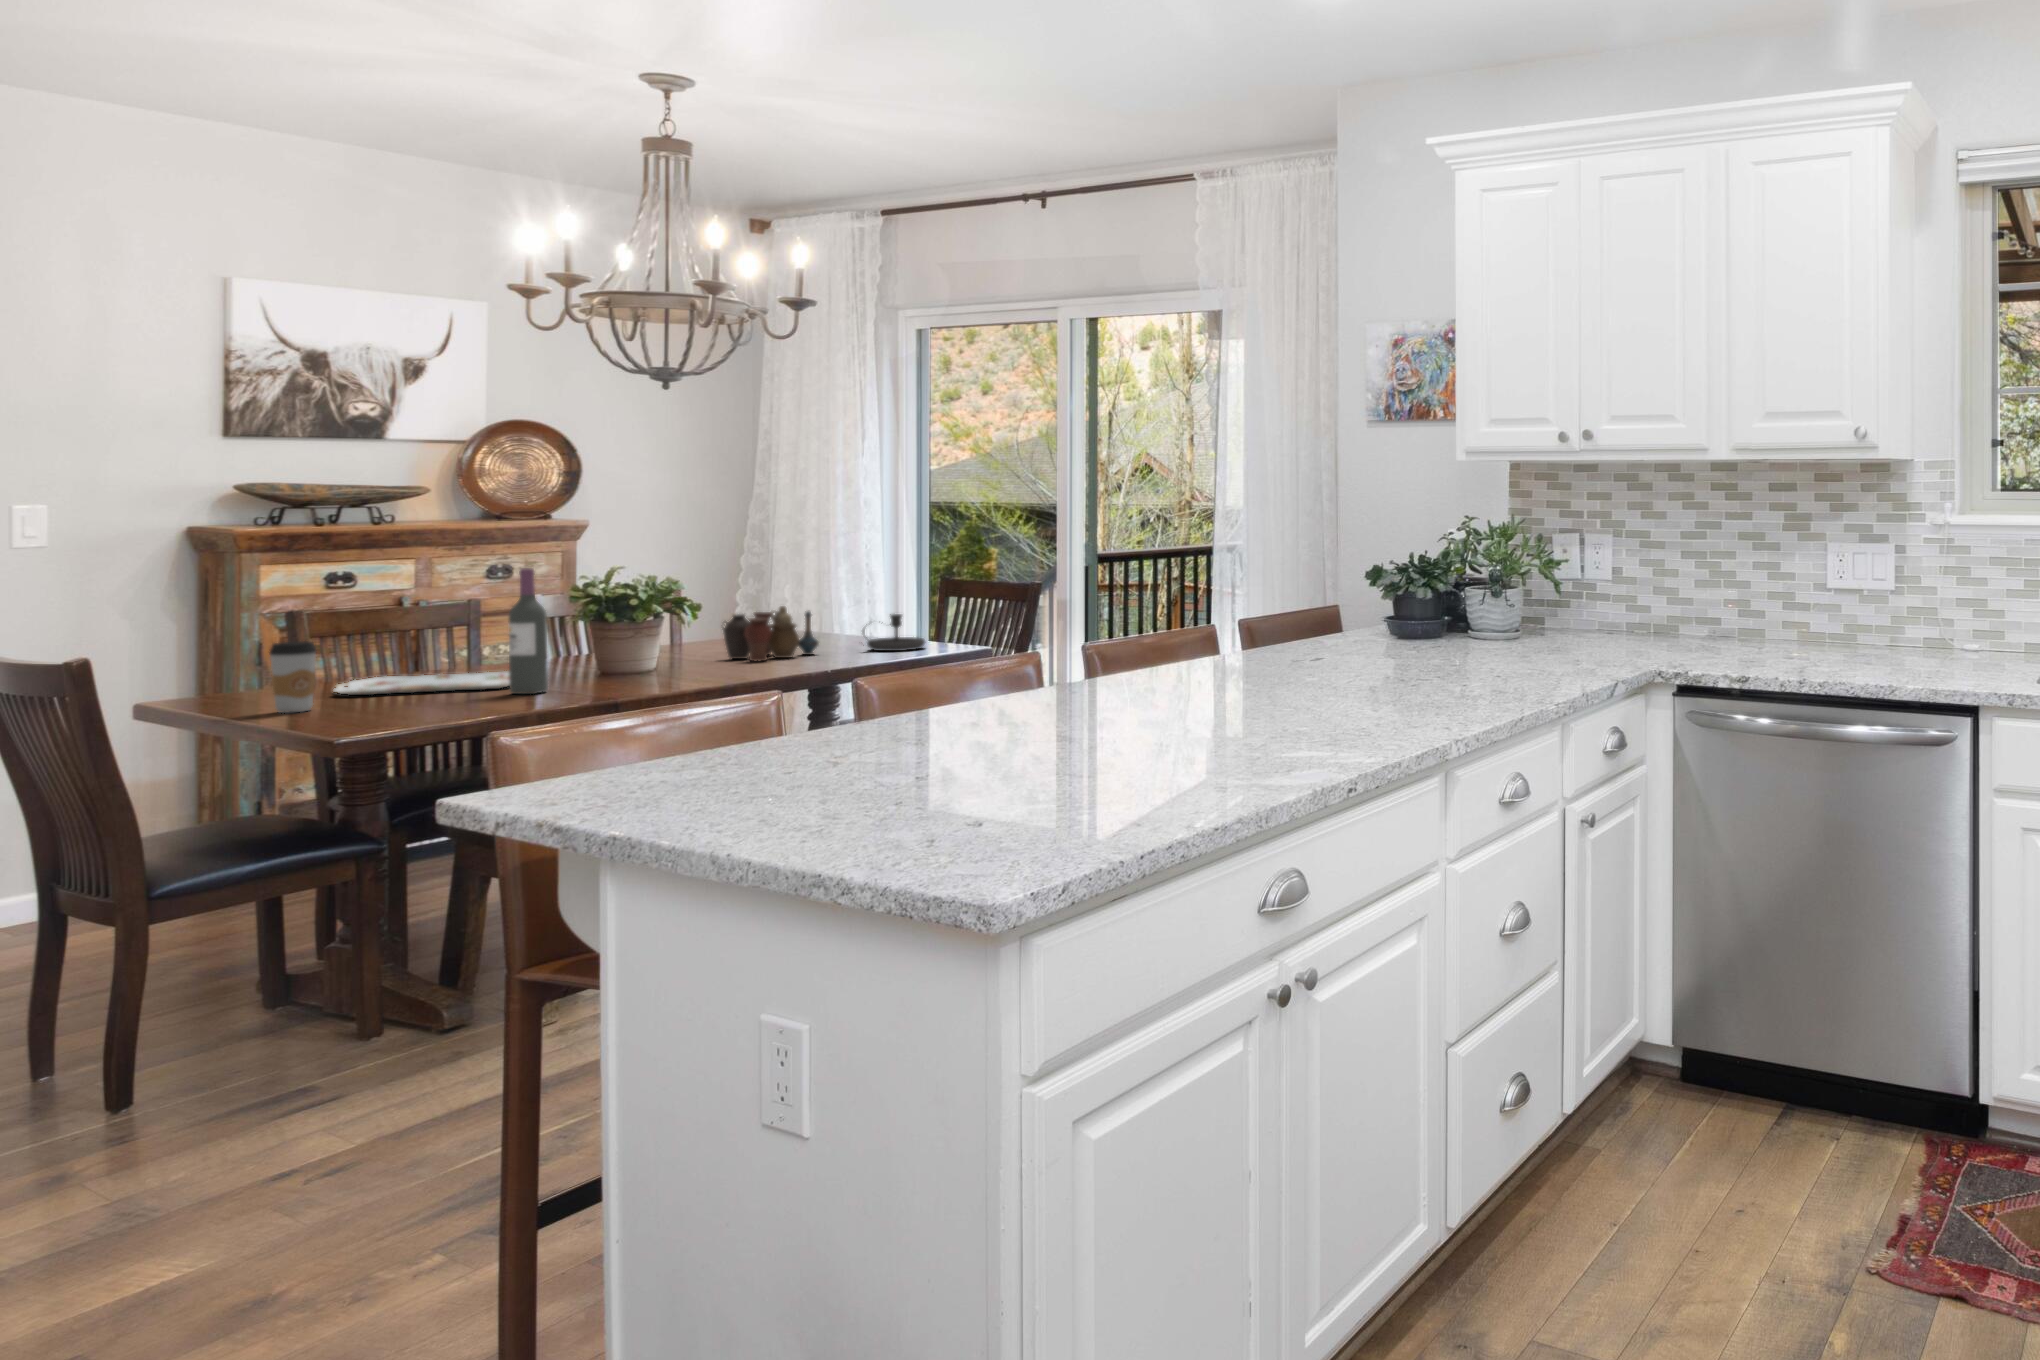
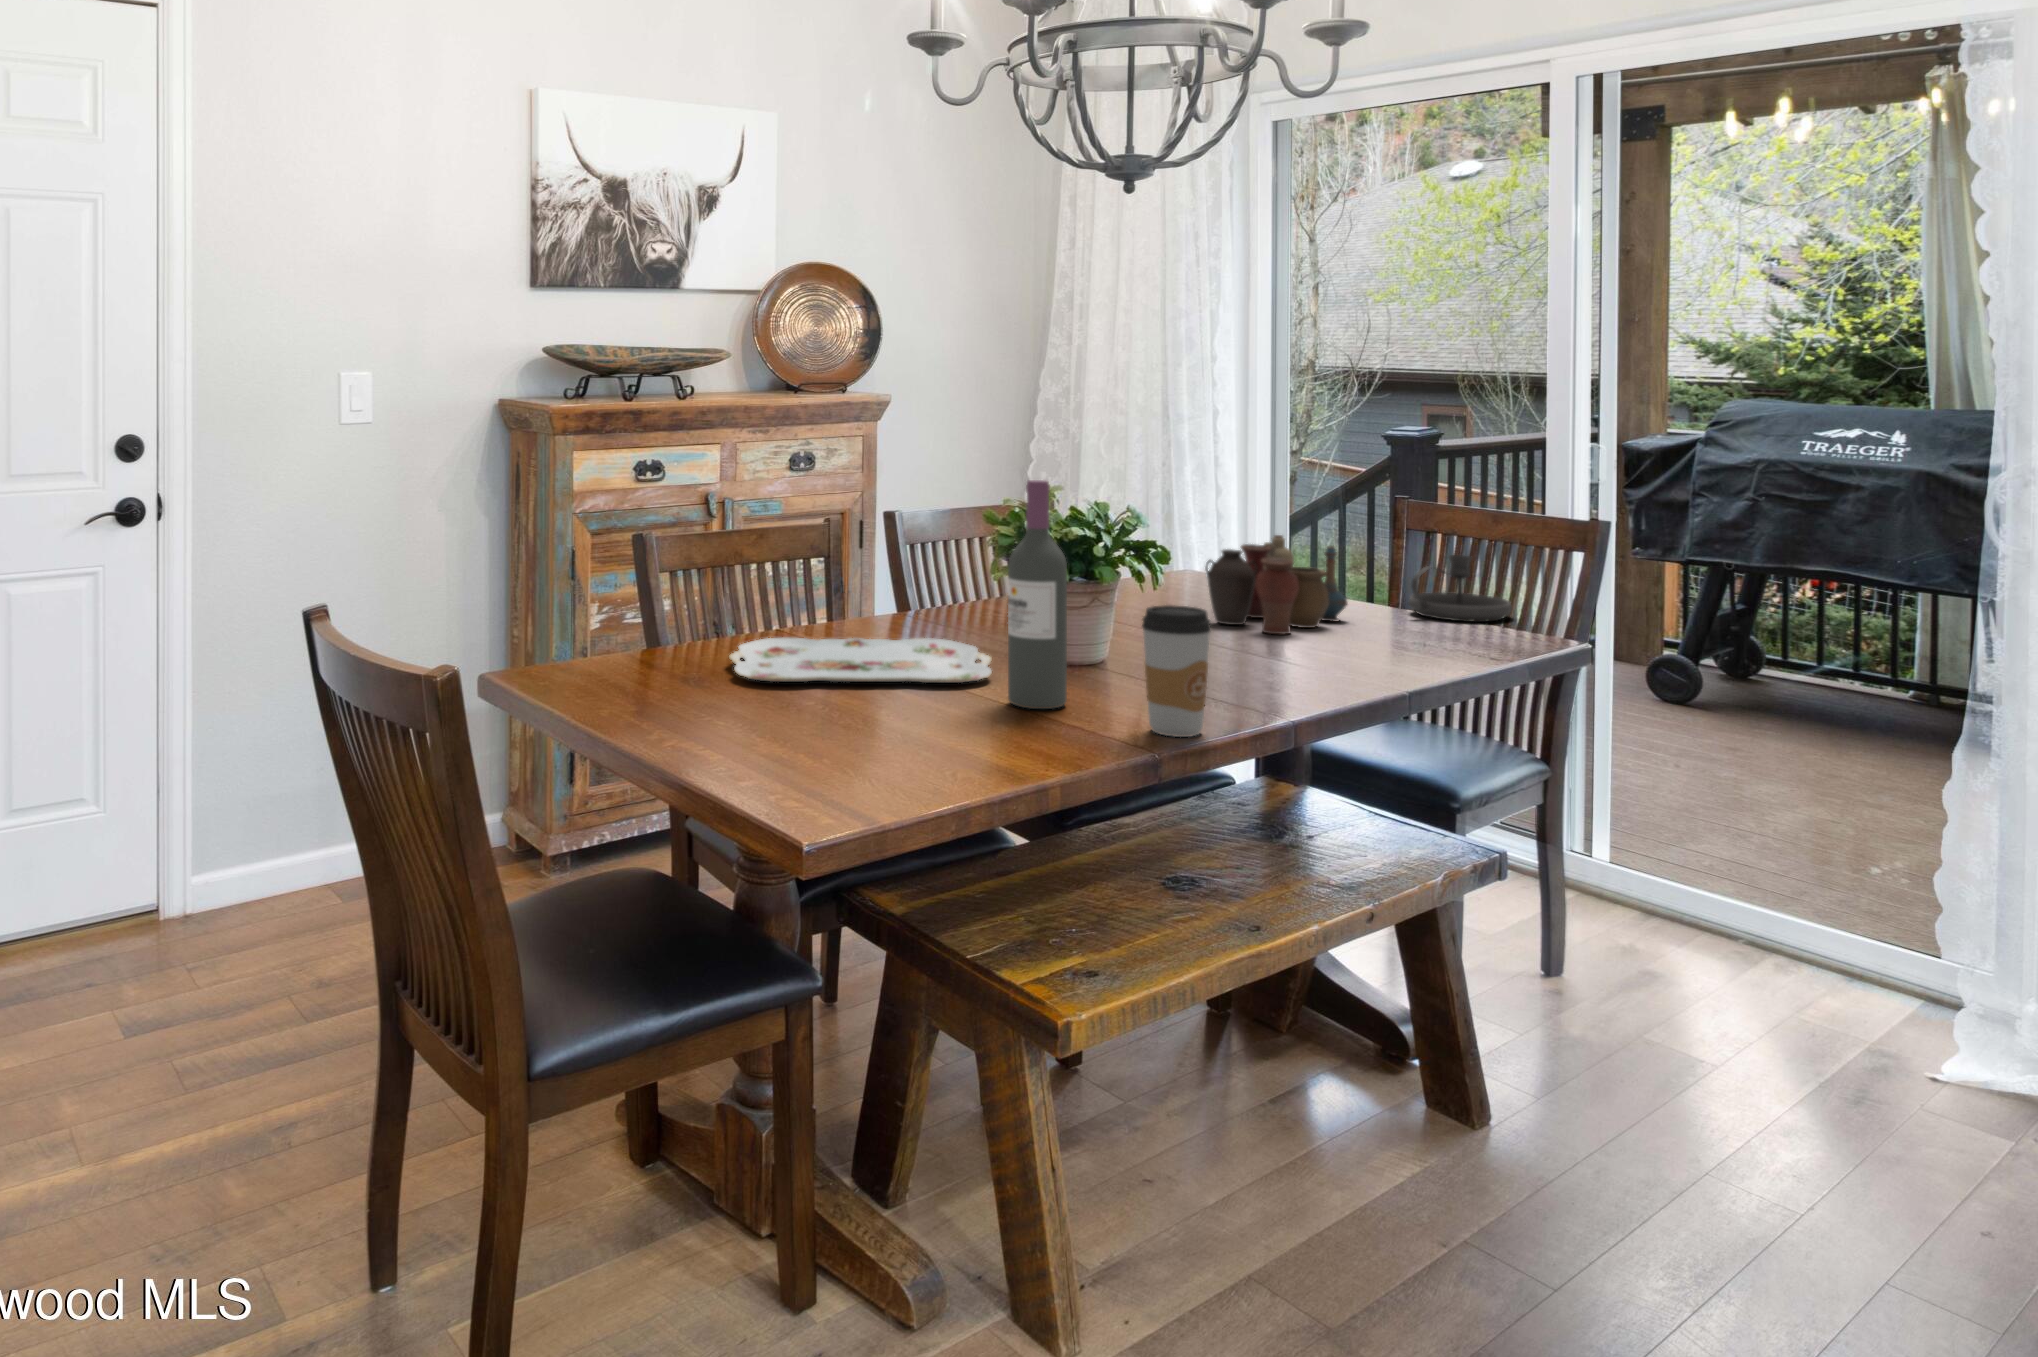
coffee cup: present [269,641,316,713] -> present [1142,605,1211,737]

